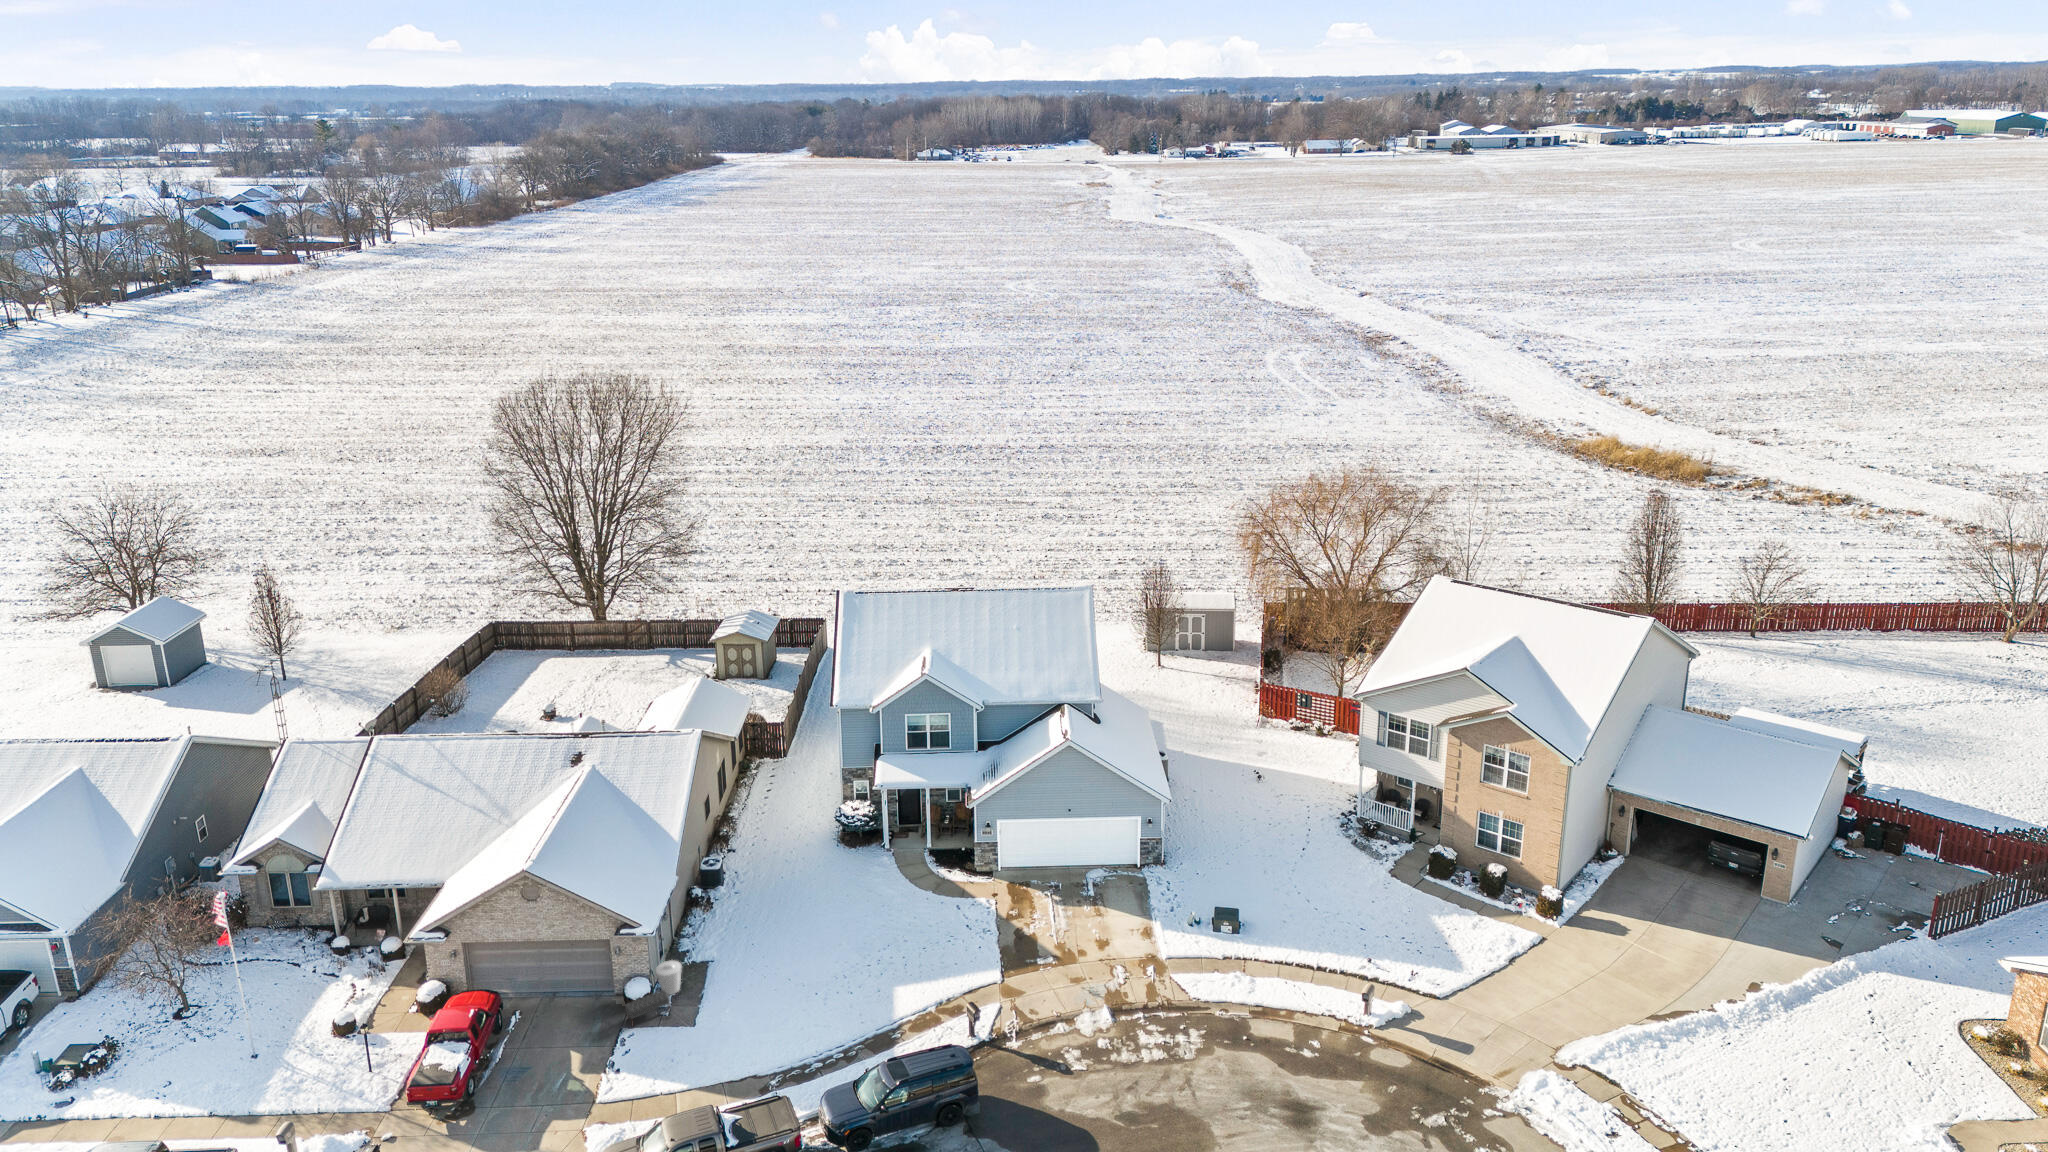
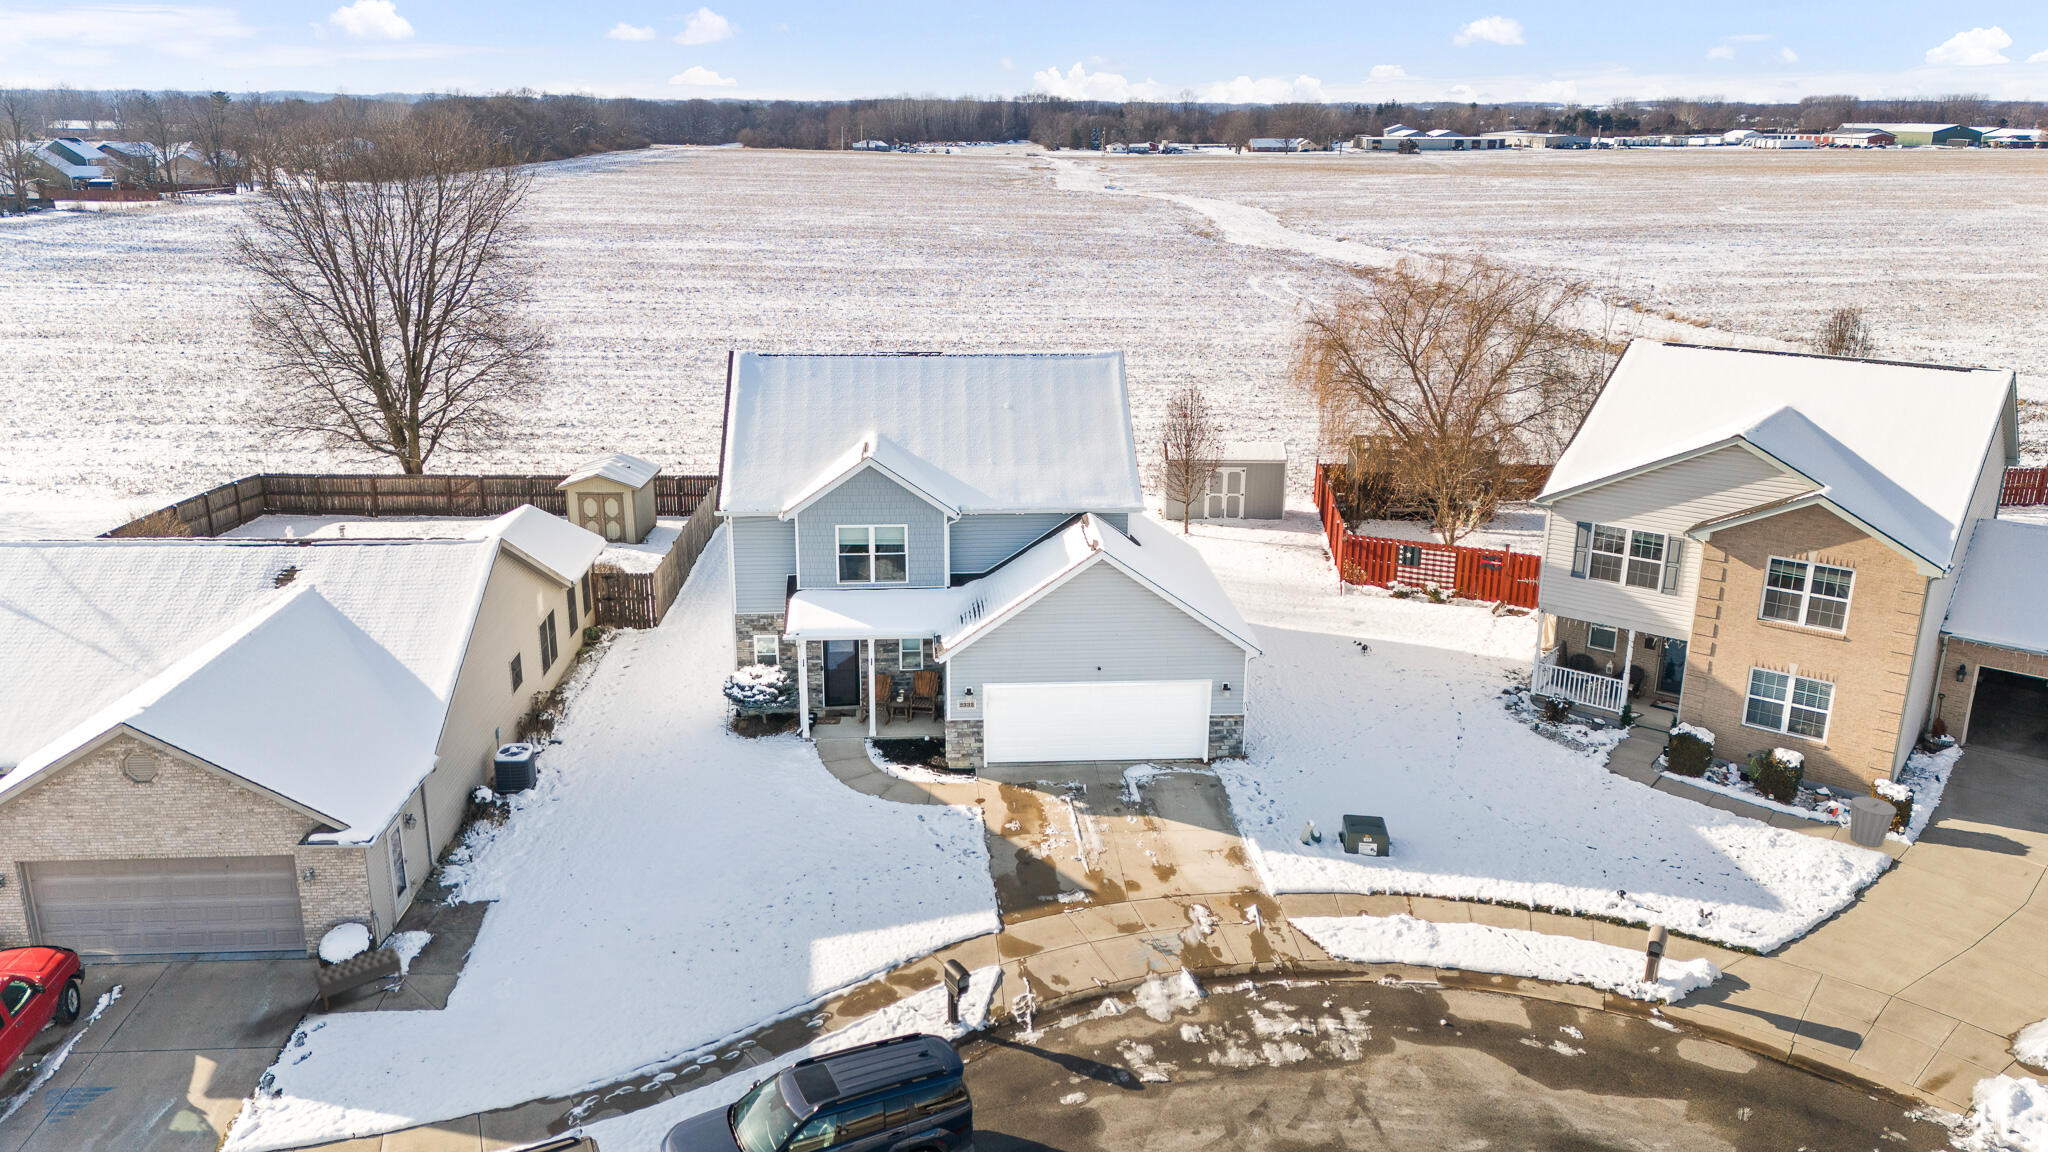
trash can: present [656,960,681,995] -> present [1850,796,1897,847]

